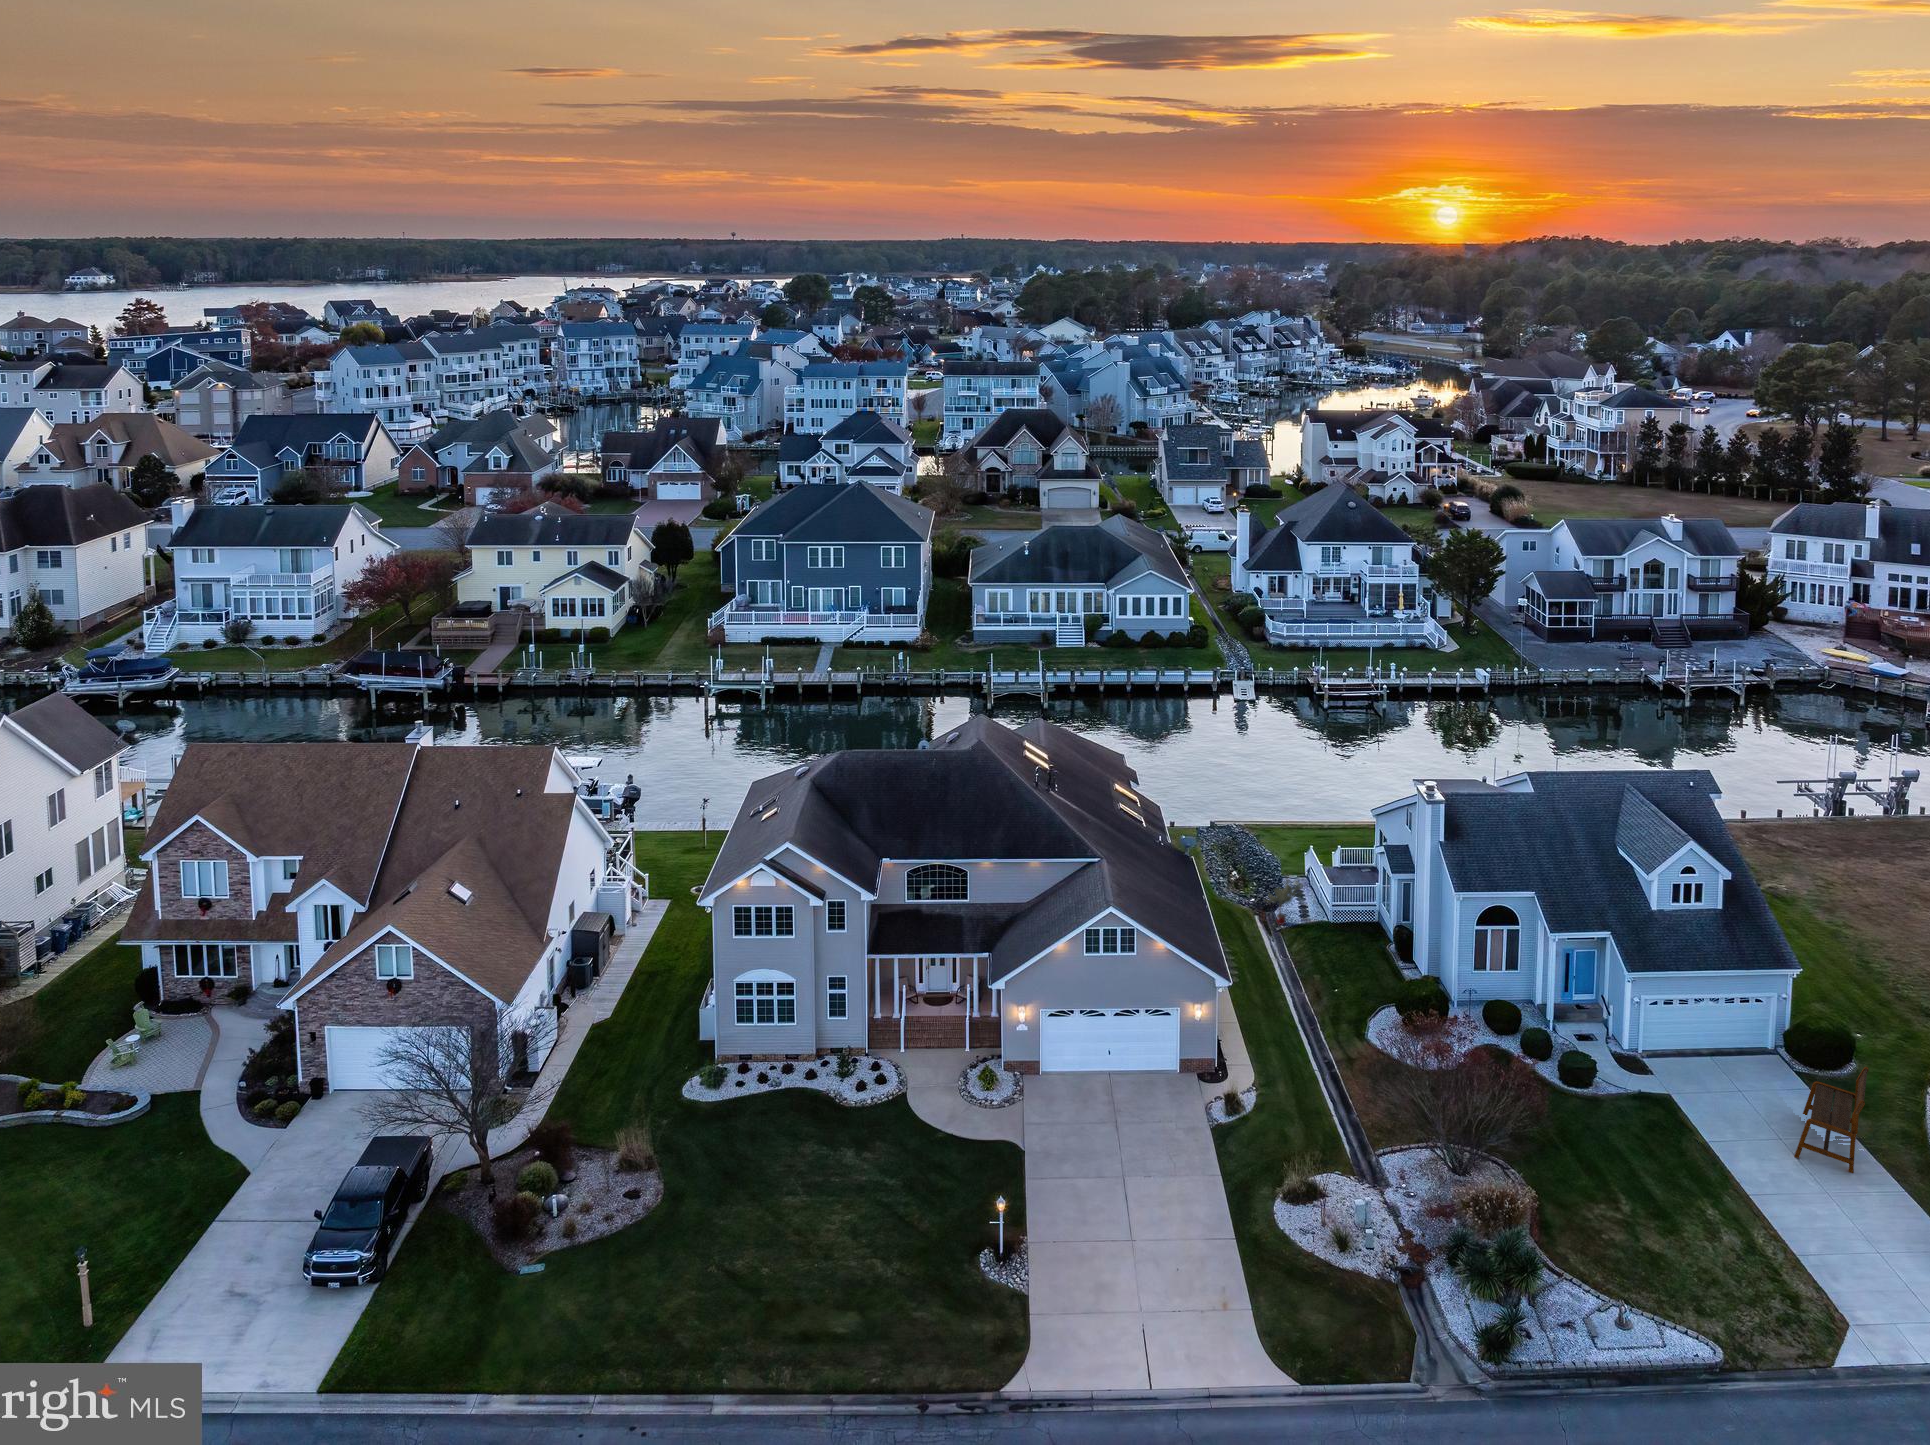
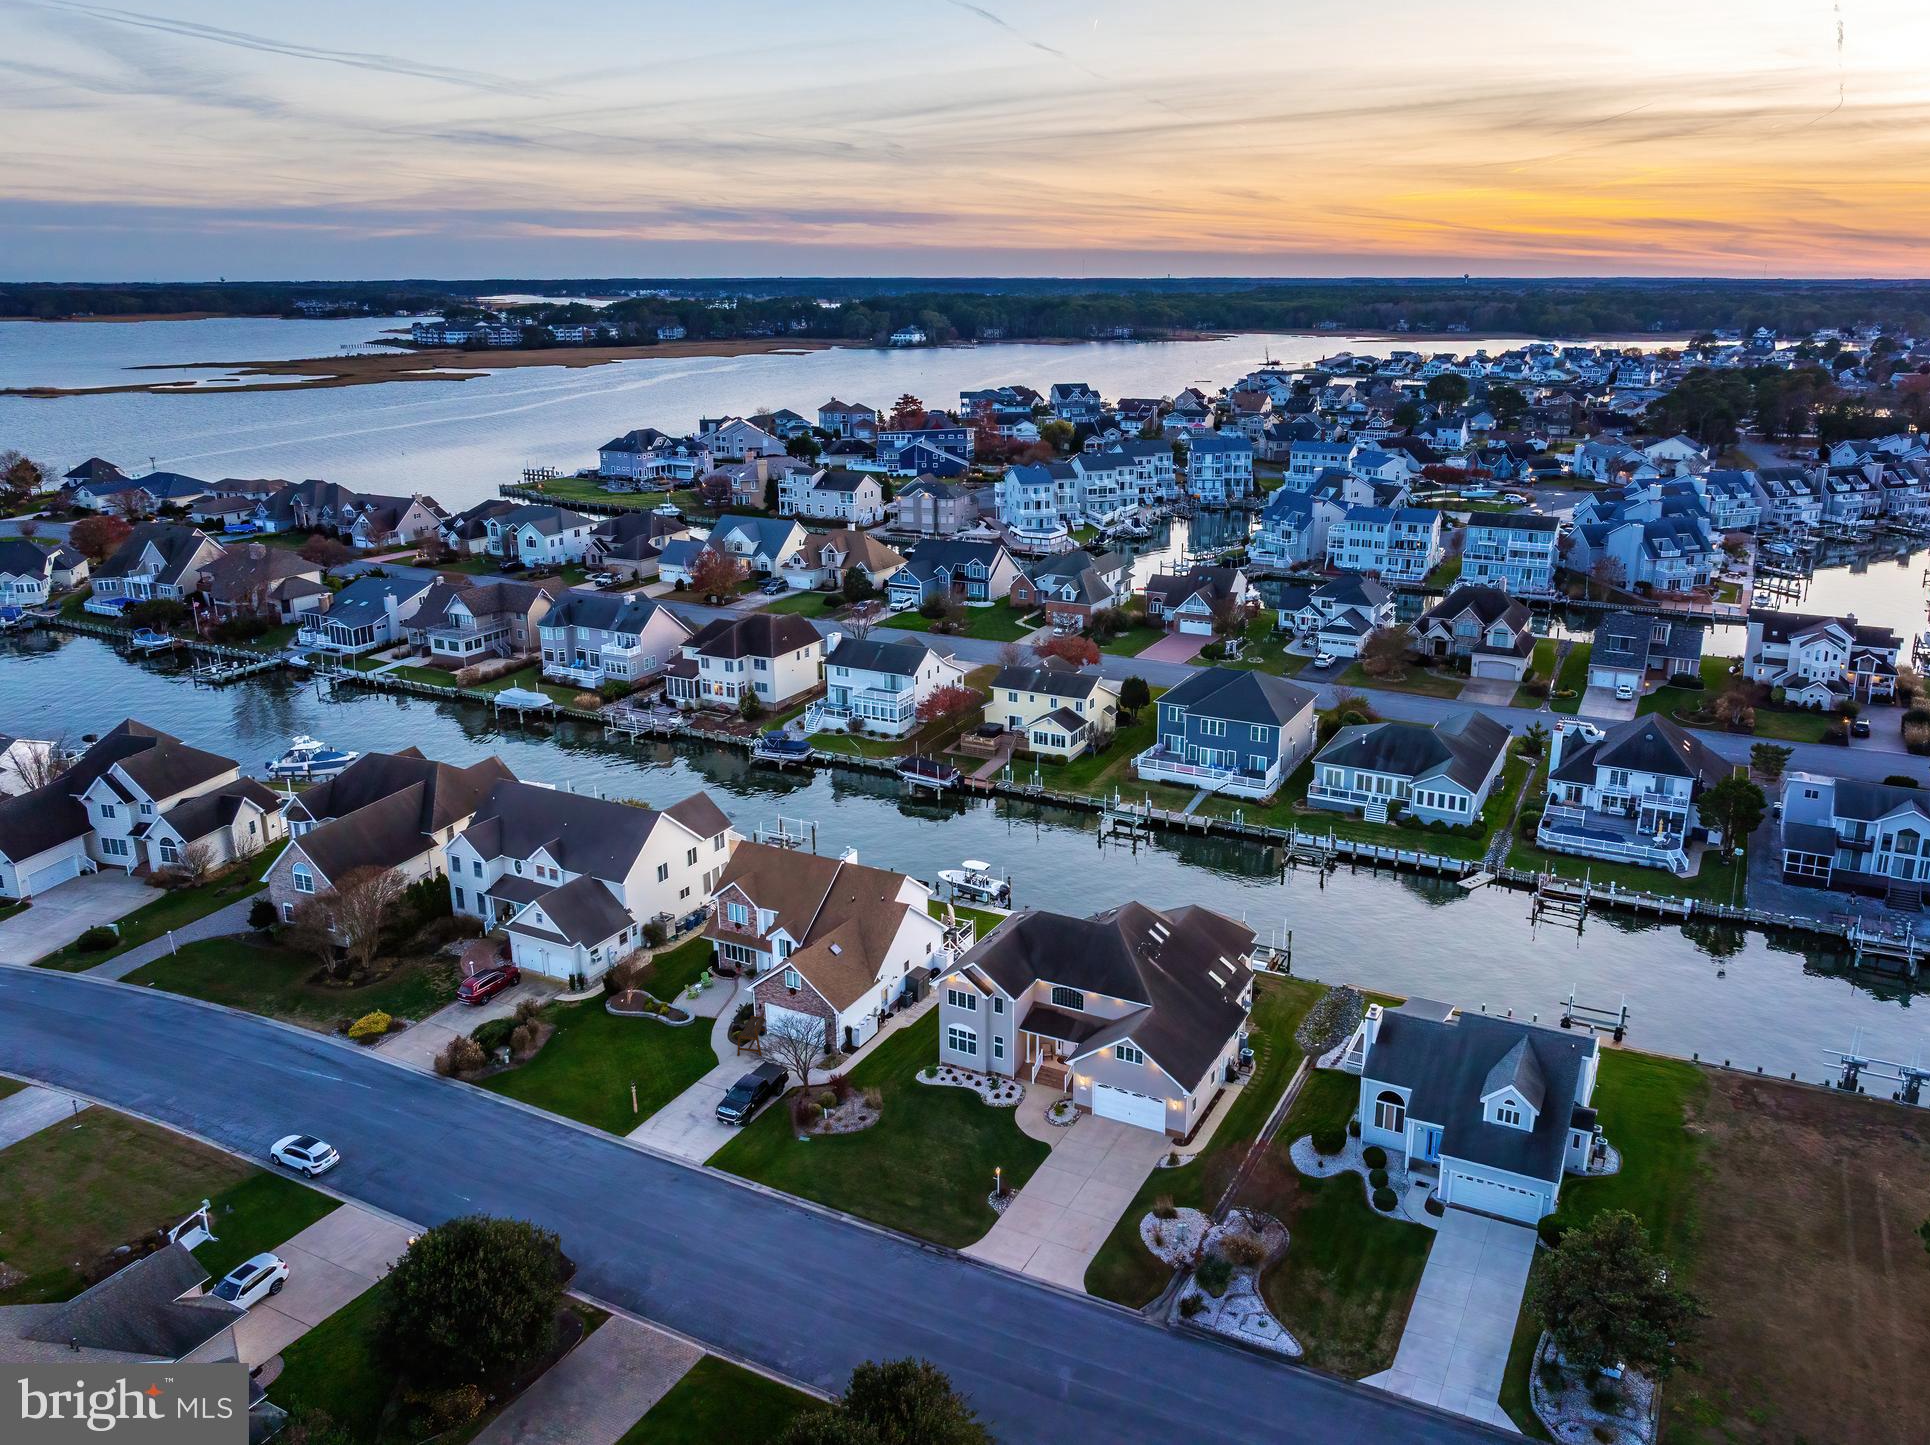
bench: present [1794,1067,1868,1173] -> present [737,1011,765,1056]

